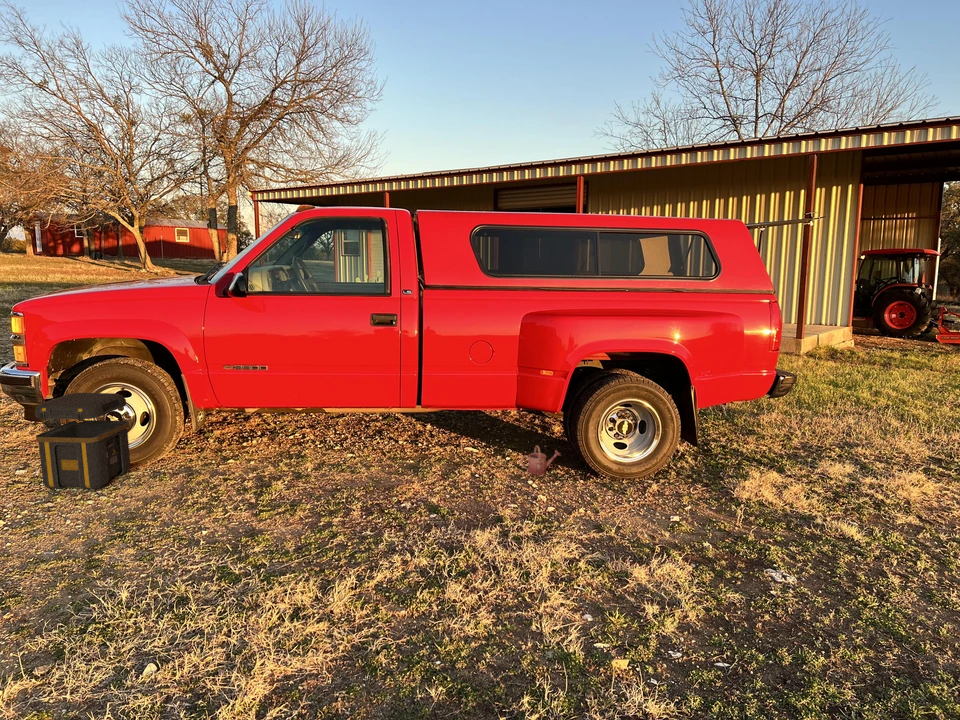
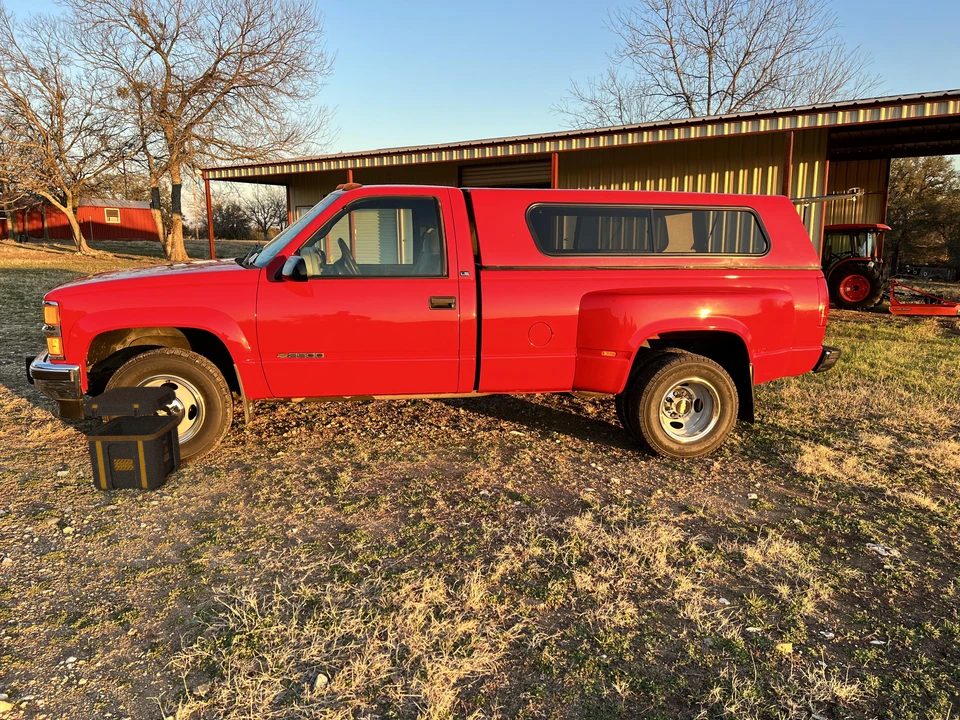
watering can: present [520,446,561,474] -> none [583,427,623,456]

